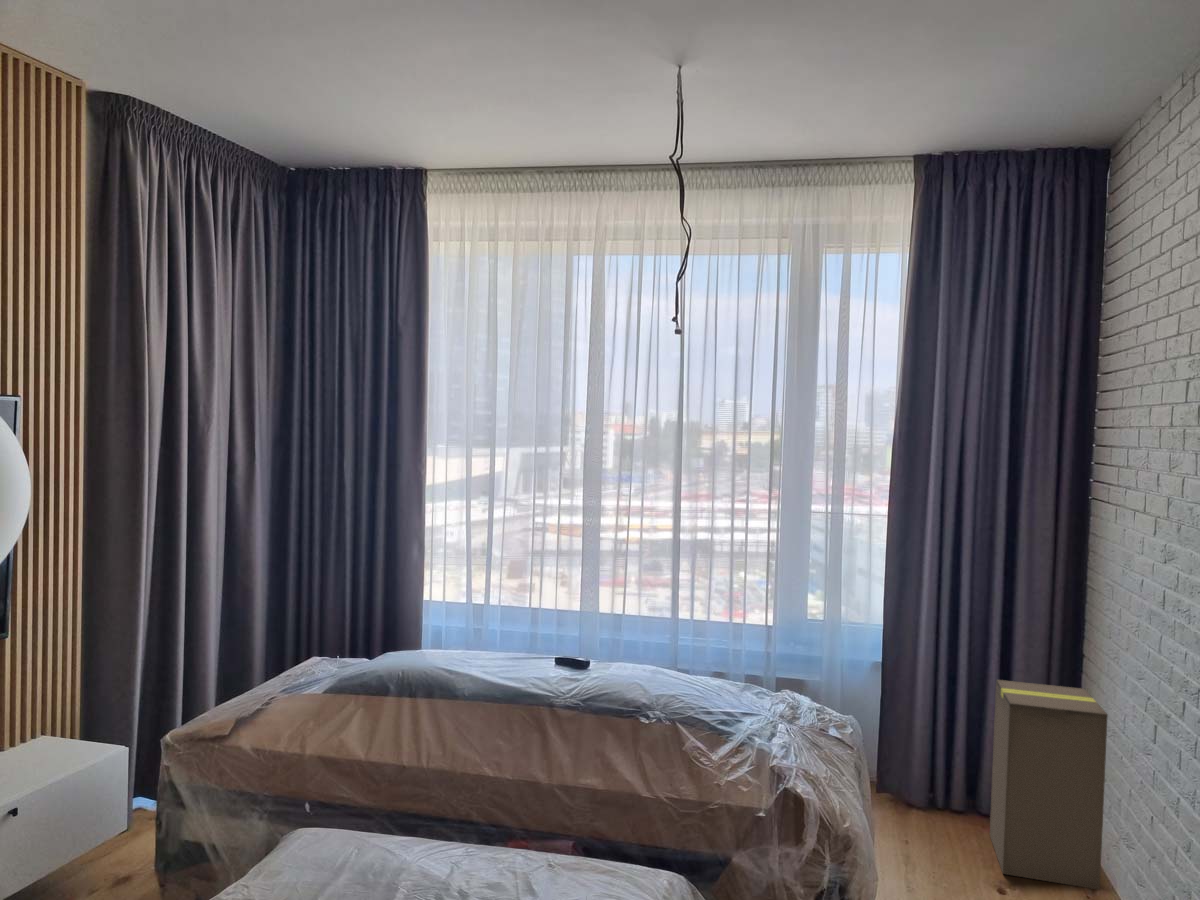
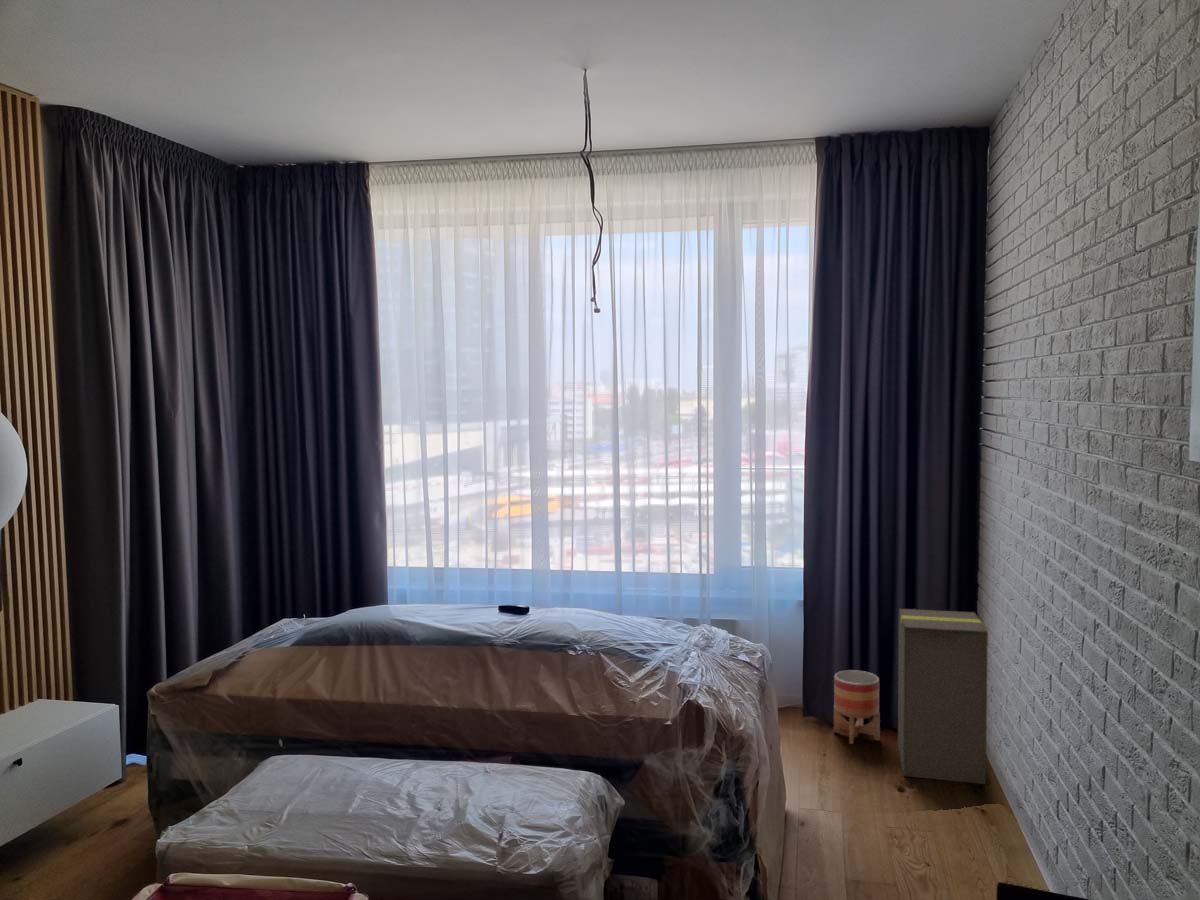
planter: none [914,744,969,830] -> present [834,670,880,744]

